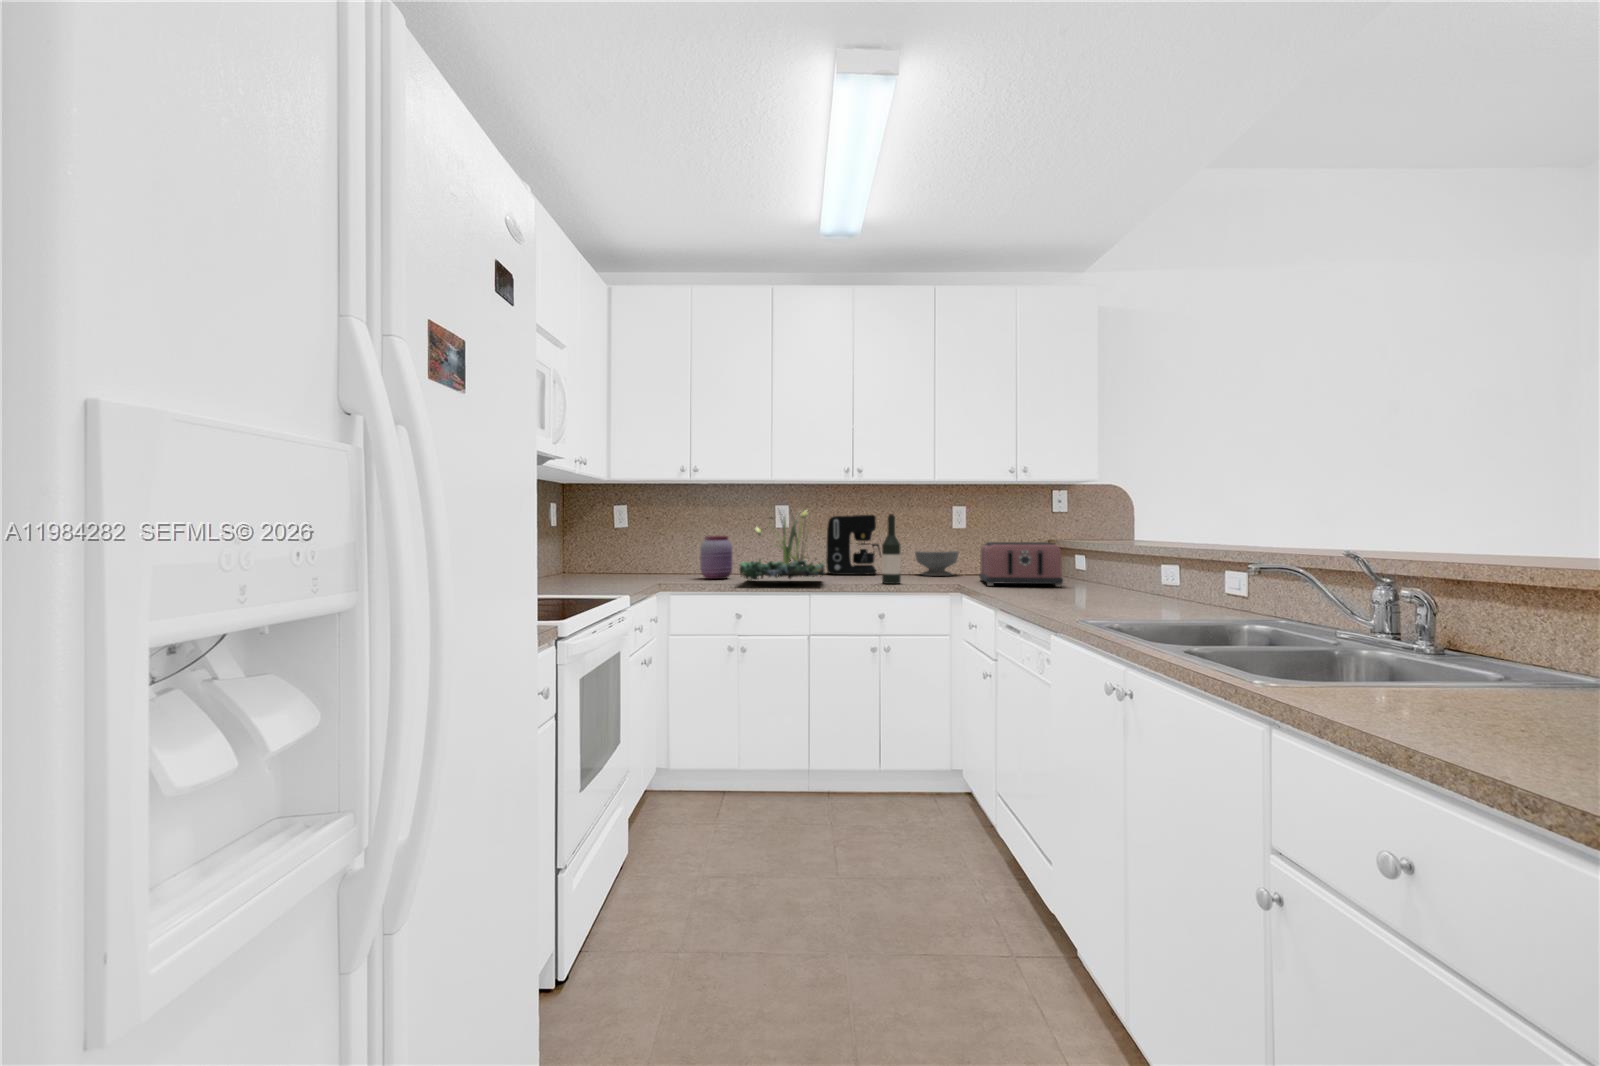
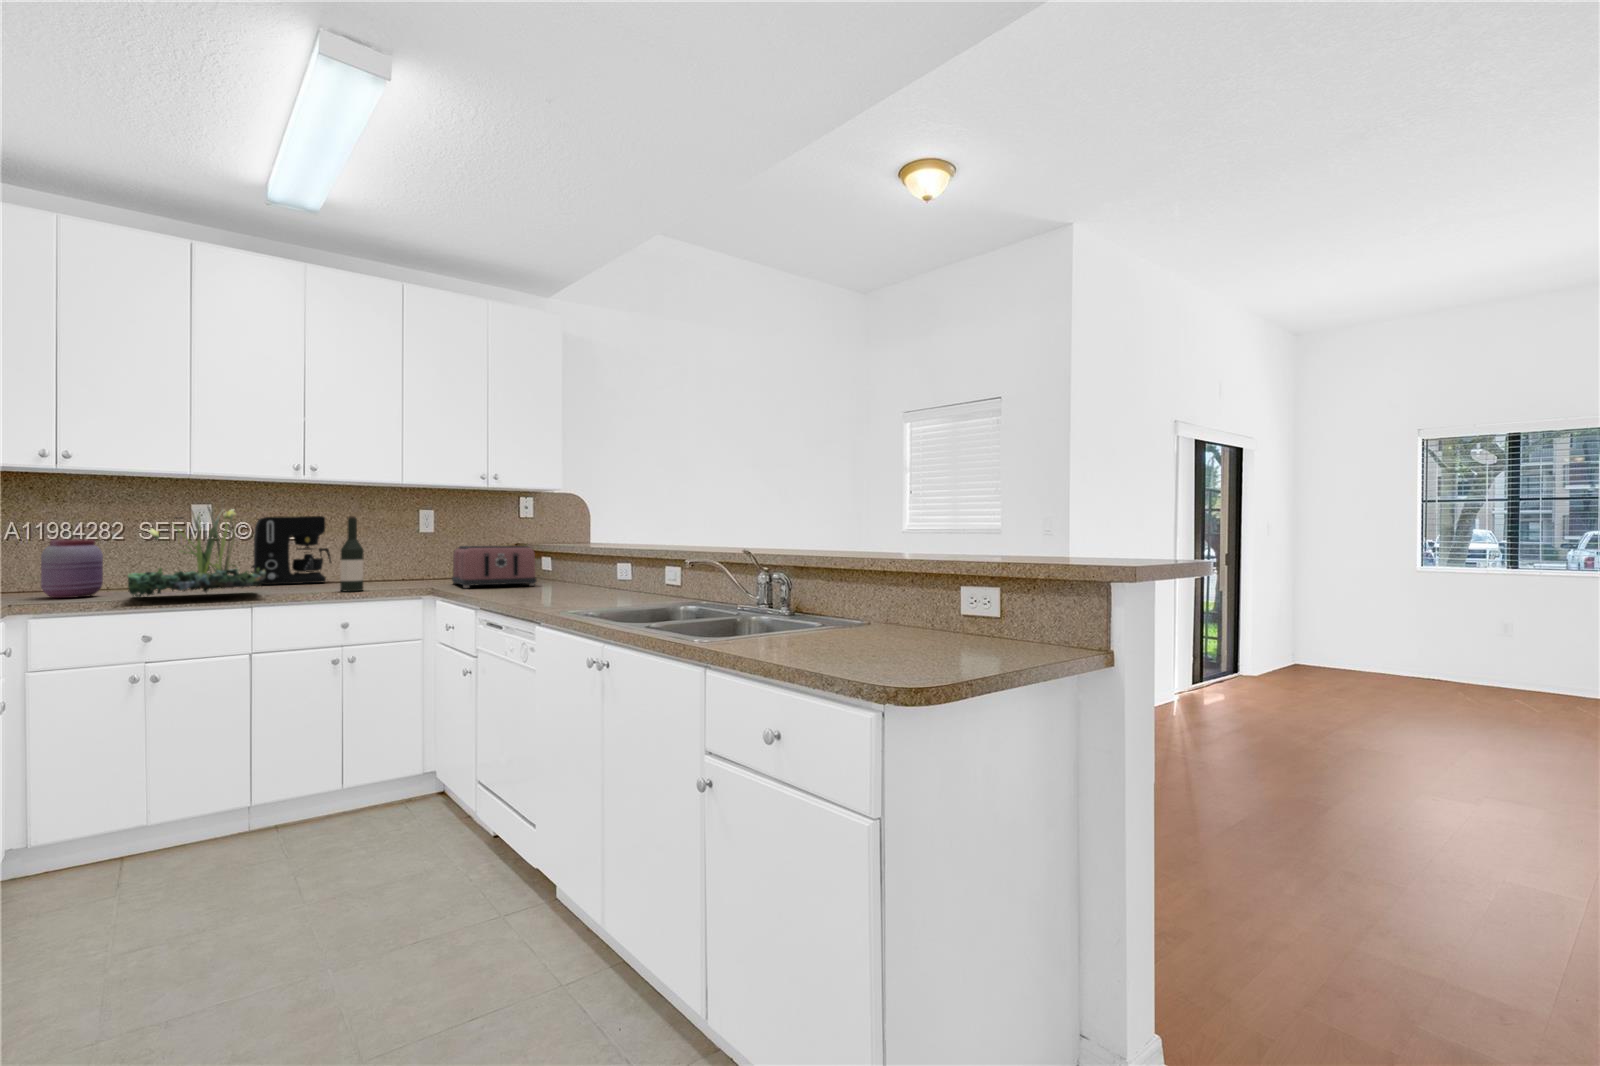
bowl: present [915,551,959,576] -> none [375,555,427,581]

